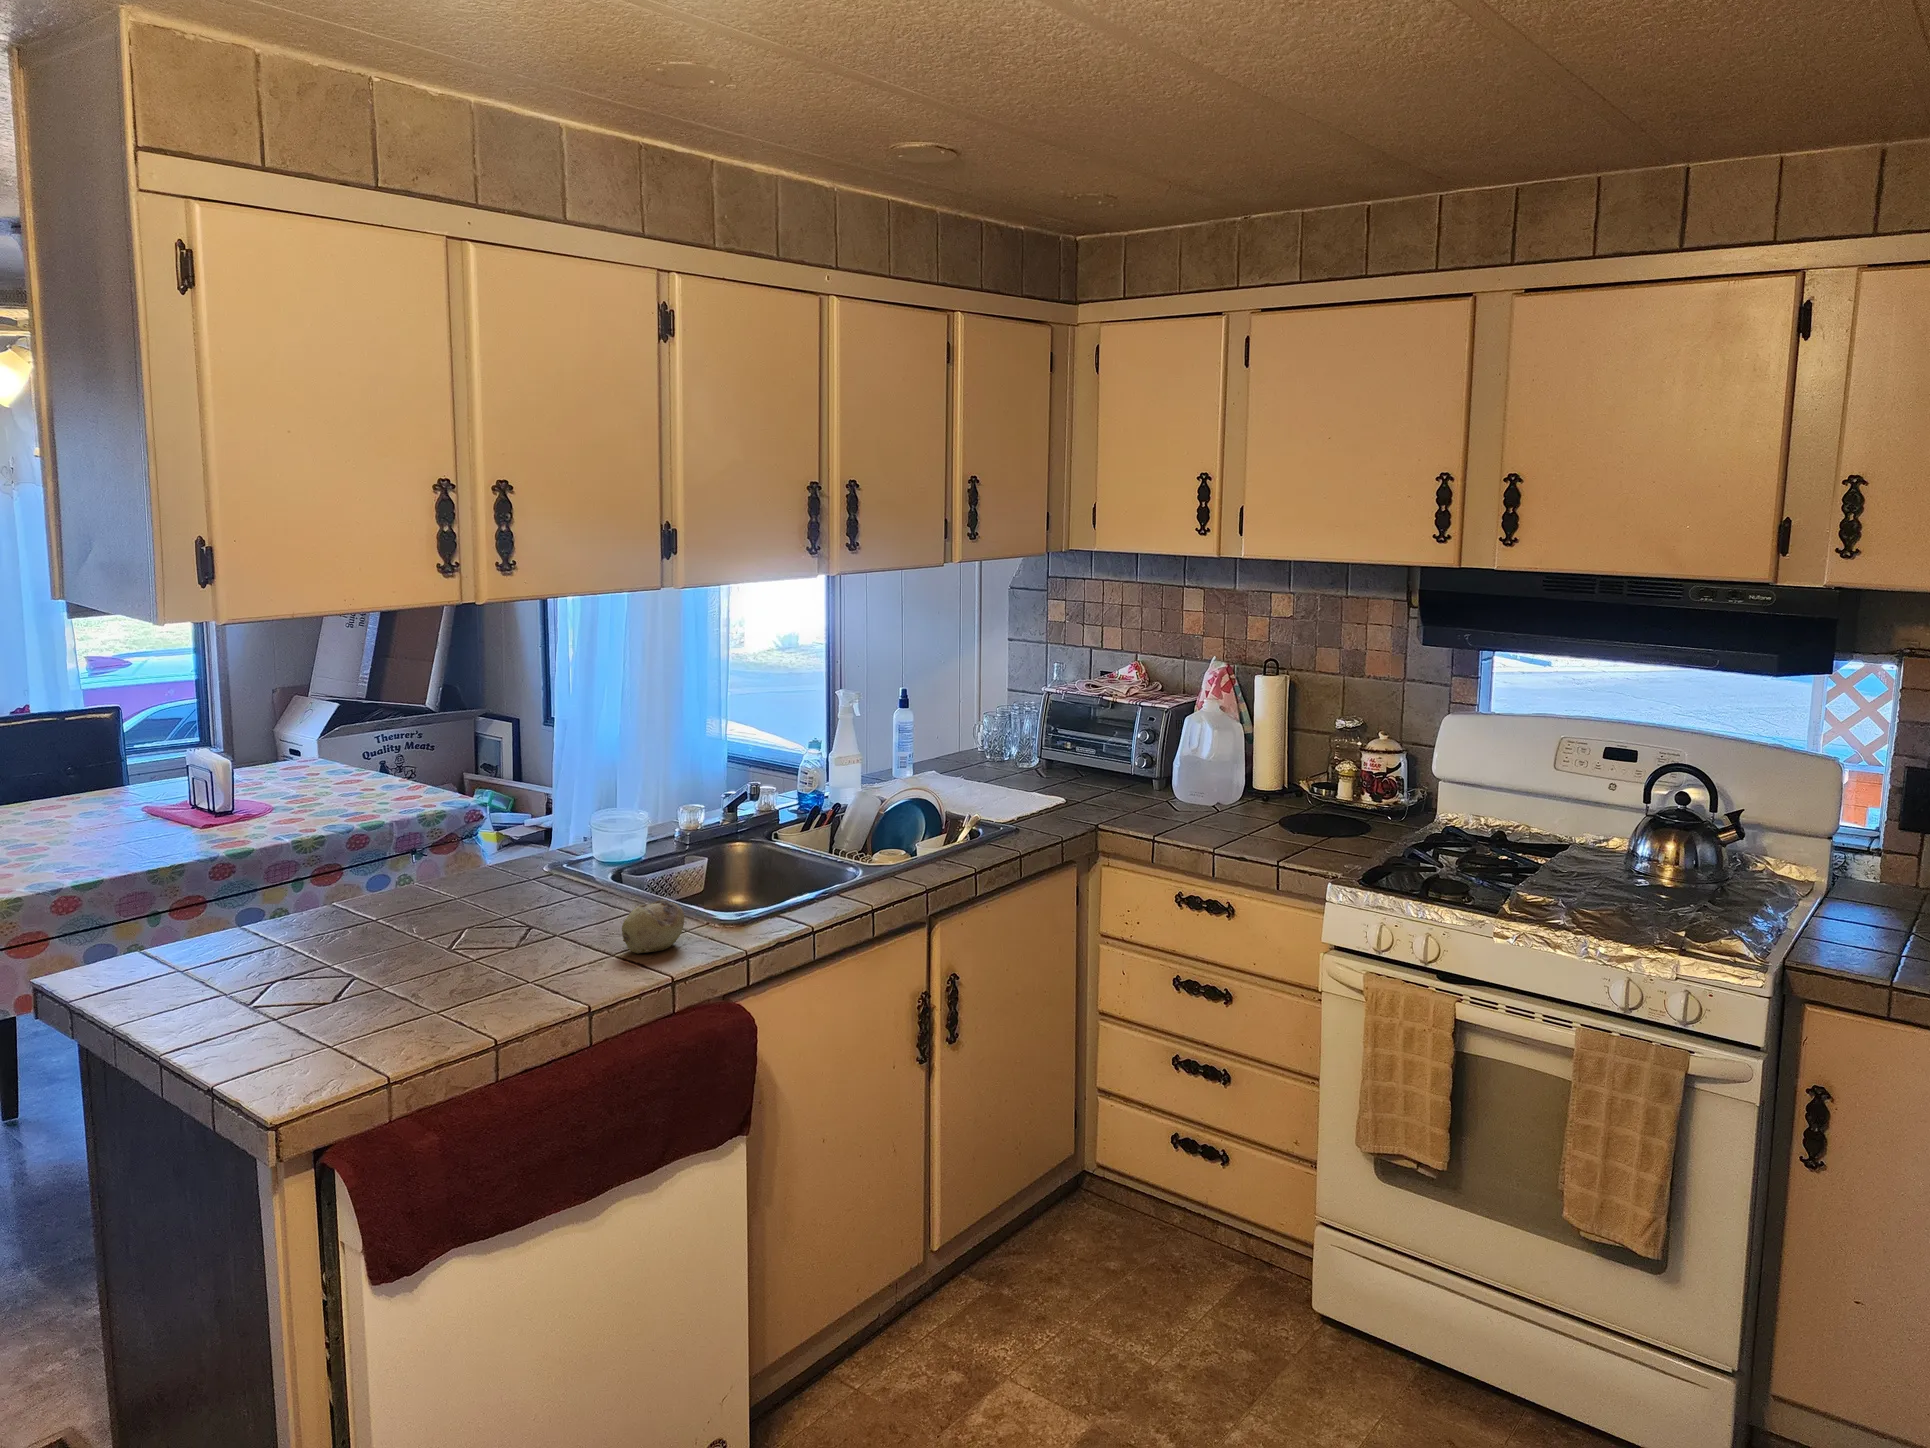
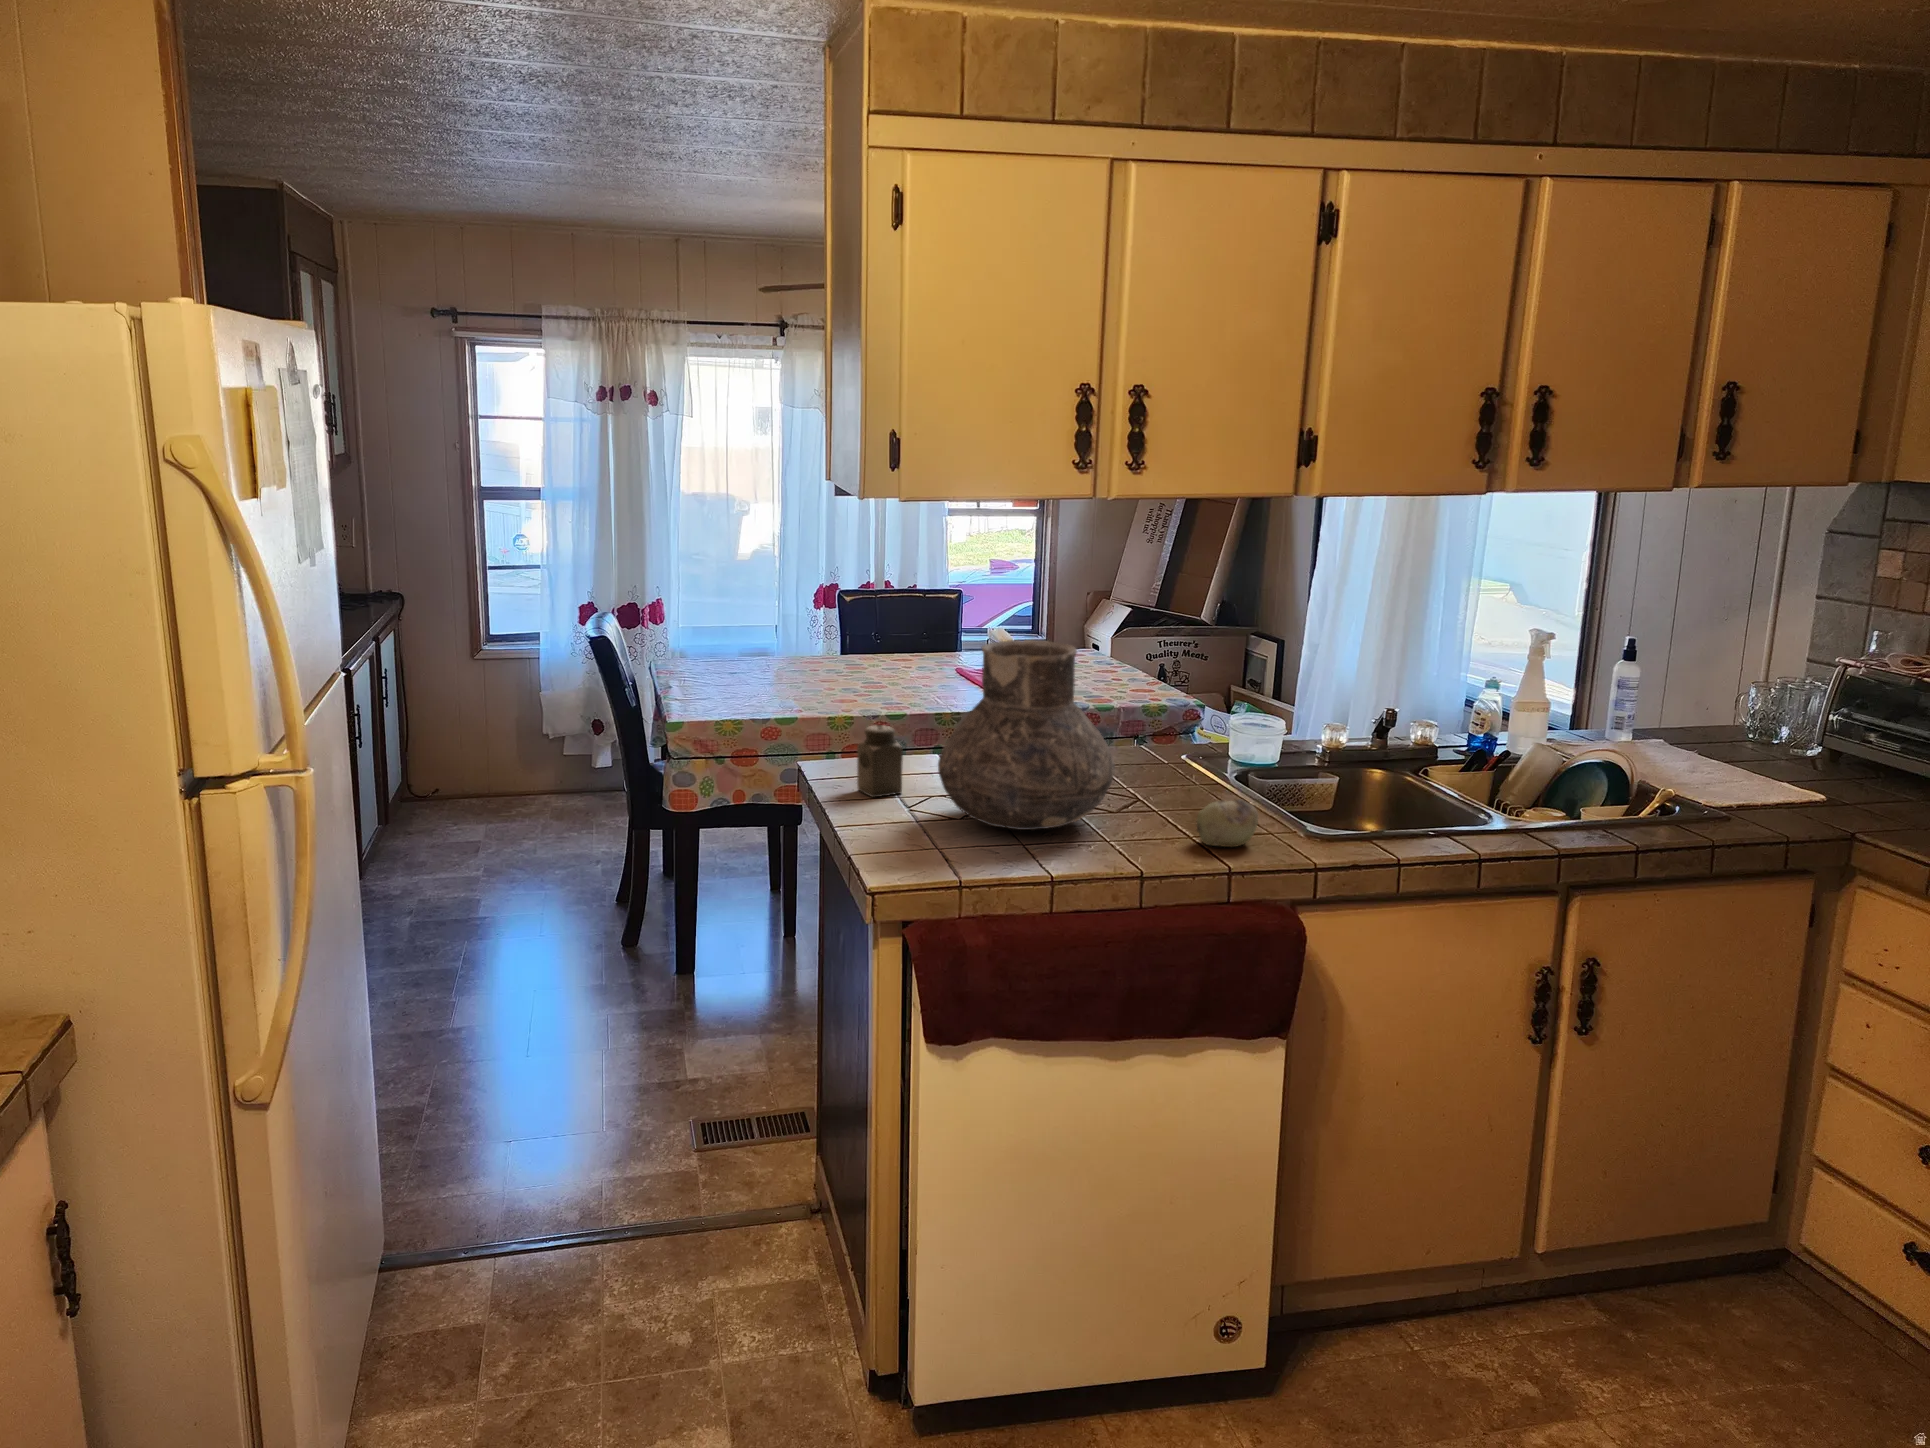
vase: none [306,764,523,985] -> present [938,640,1115,830]
salt shaker: none [167,891,238,982] -> present [857,725,903,797]

